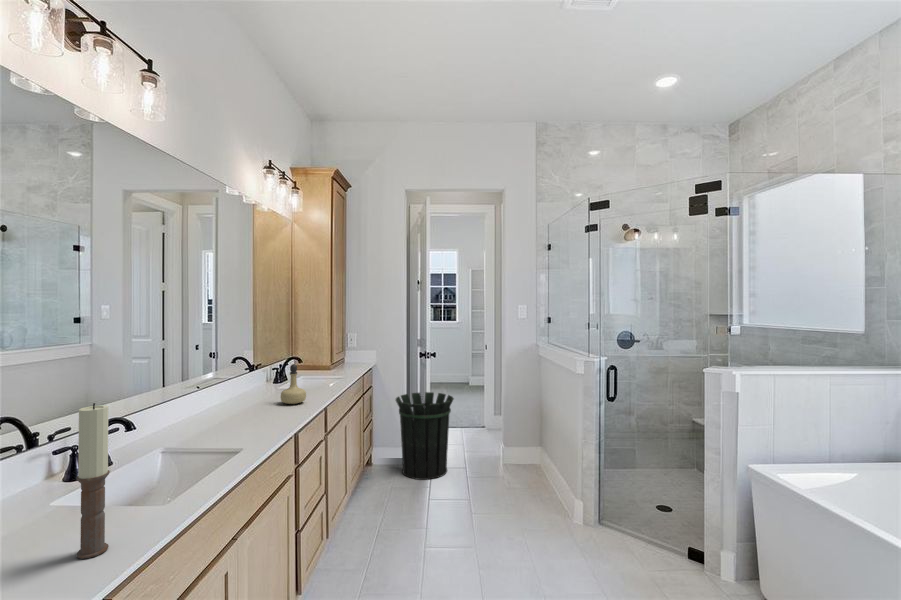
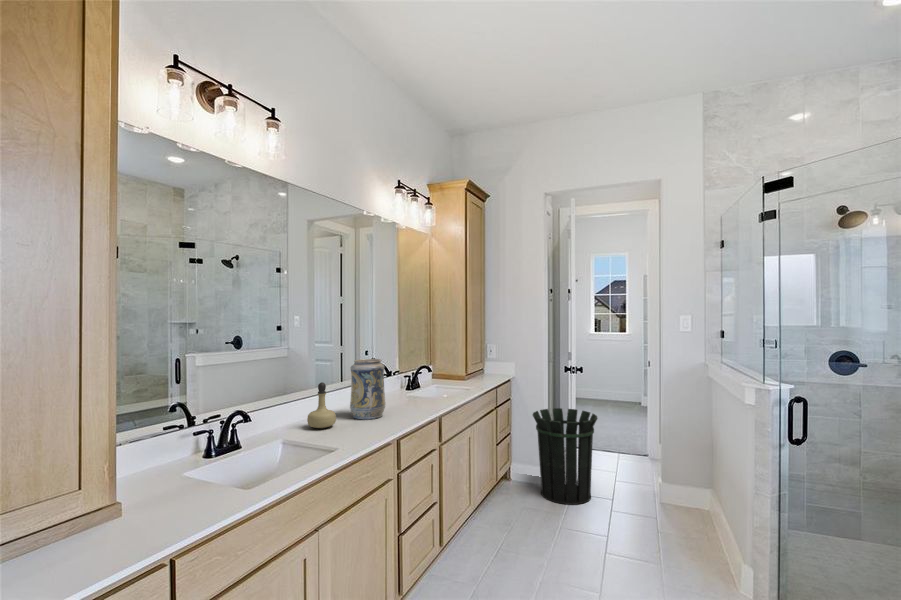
decorative vase: none [231,352,272,418] -> present [350,359,386,419]
perfume bottle: present [281,364,306,404] -> present [307,382,336,428]
candle: present [76,403,110,559] -> none [163,397,187,523]

